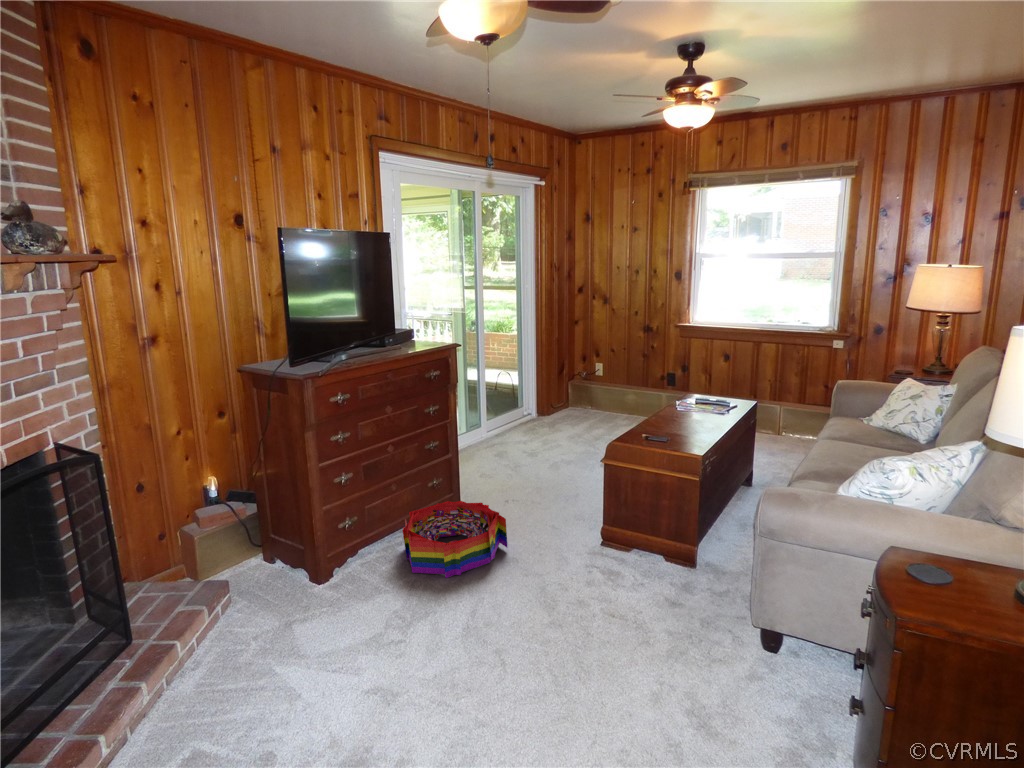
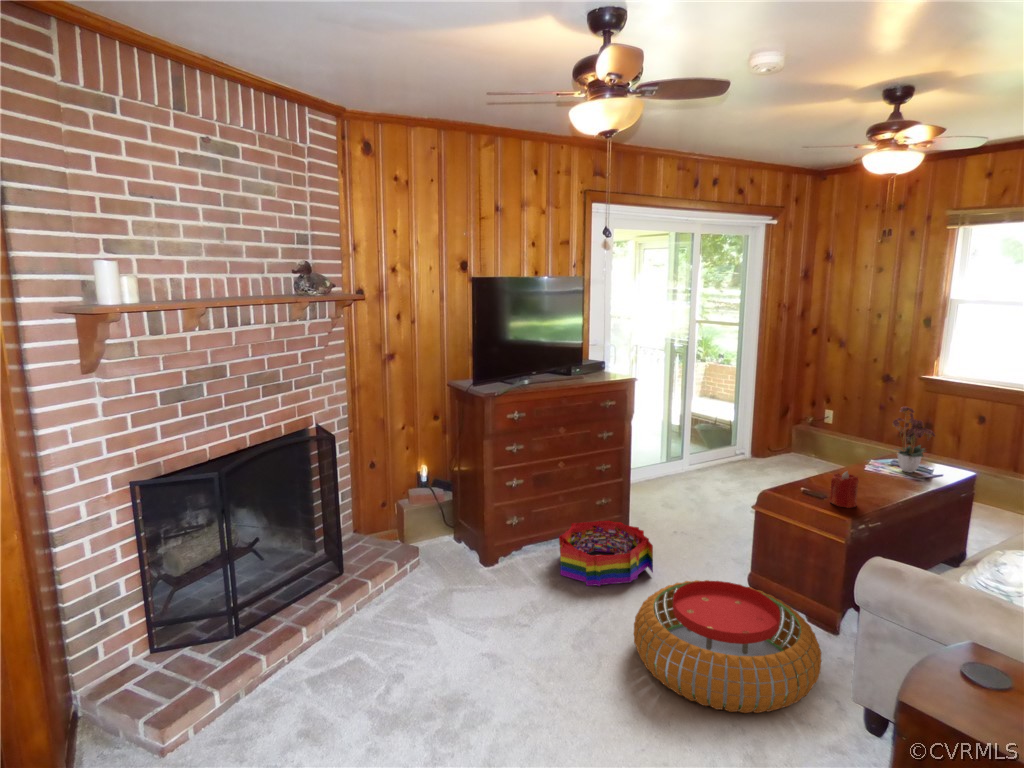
flower arrangement: none [689,346,733,408] -> present [892,407,935,473]
candle: none [674,413,698,448] -> present [830,472,859,508]
pouf: none [525,541,712,676] -> present [634,580,821,713]

